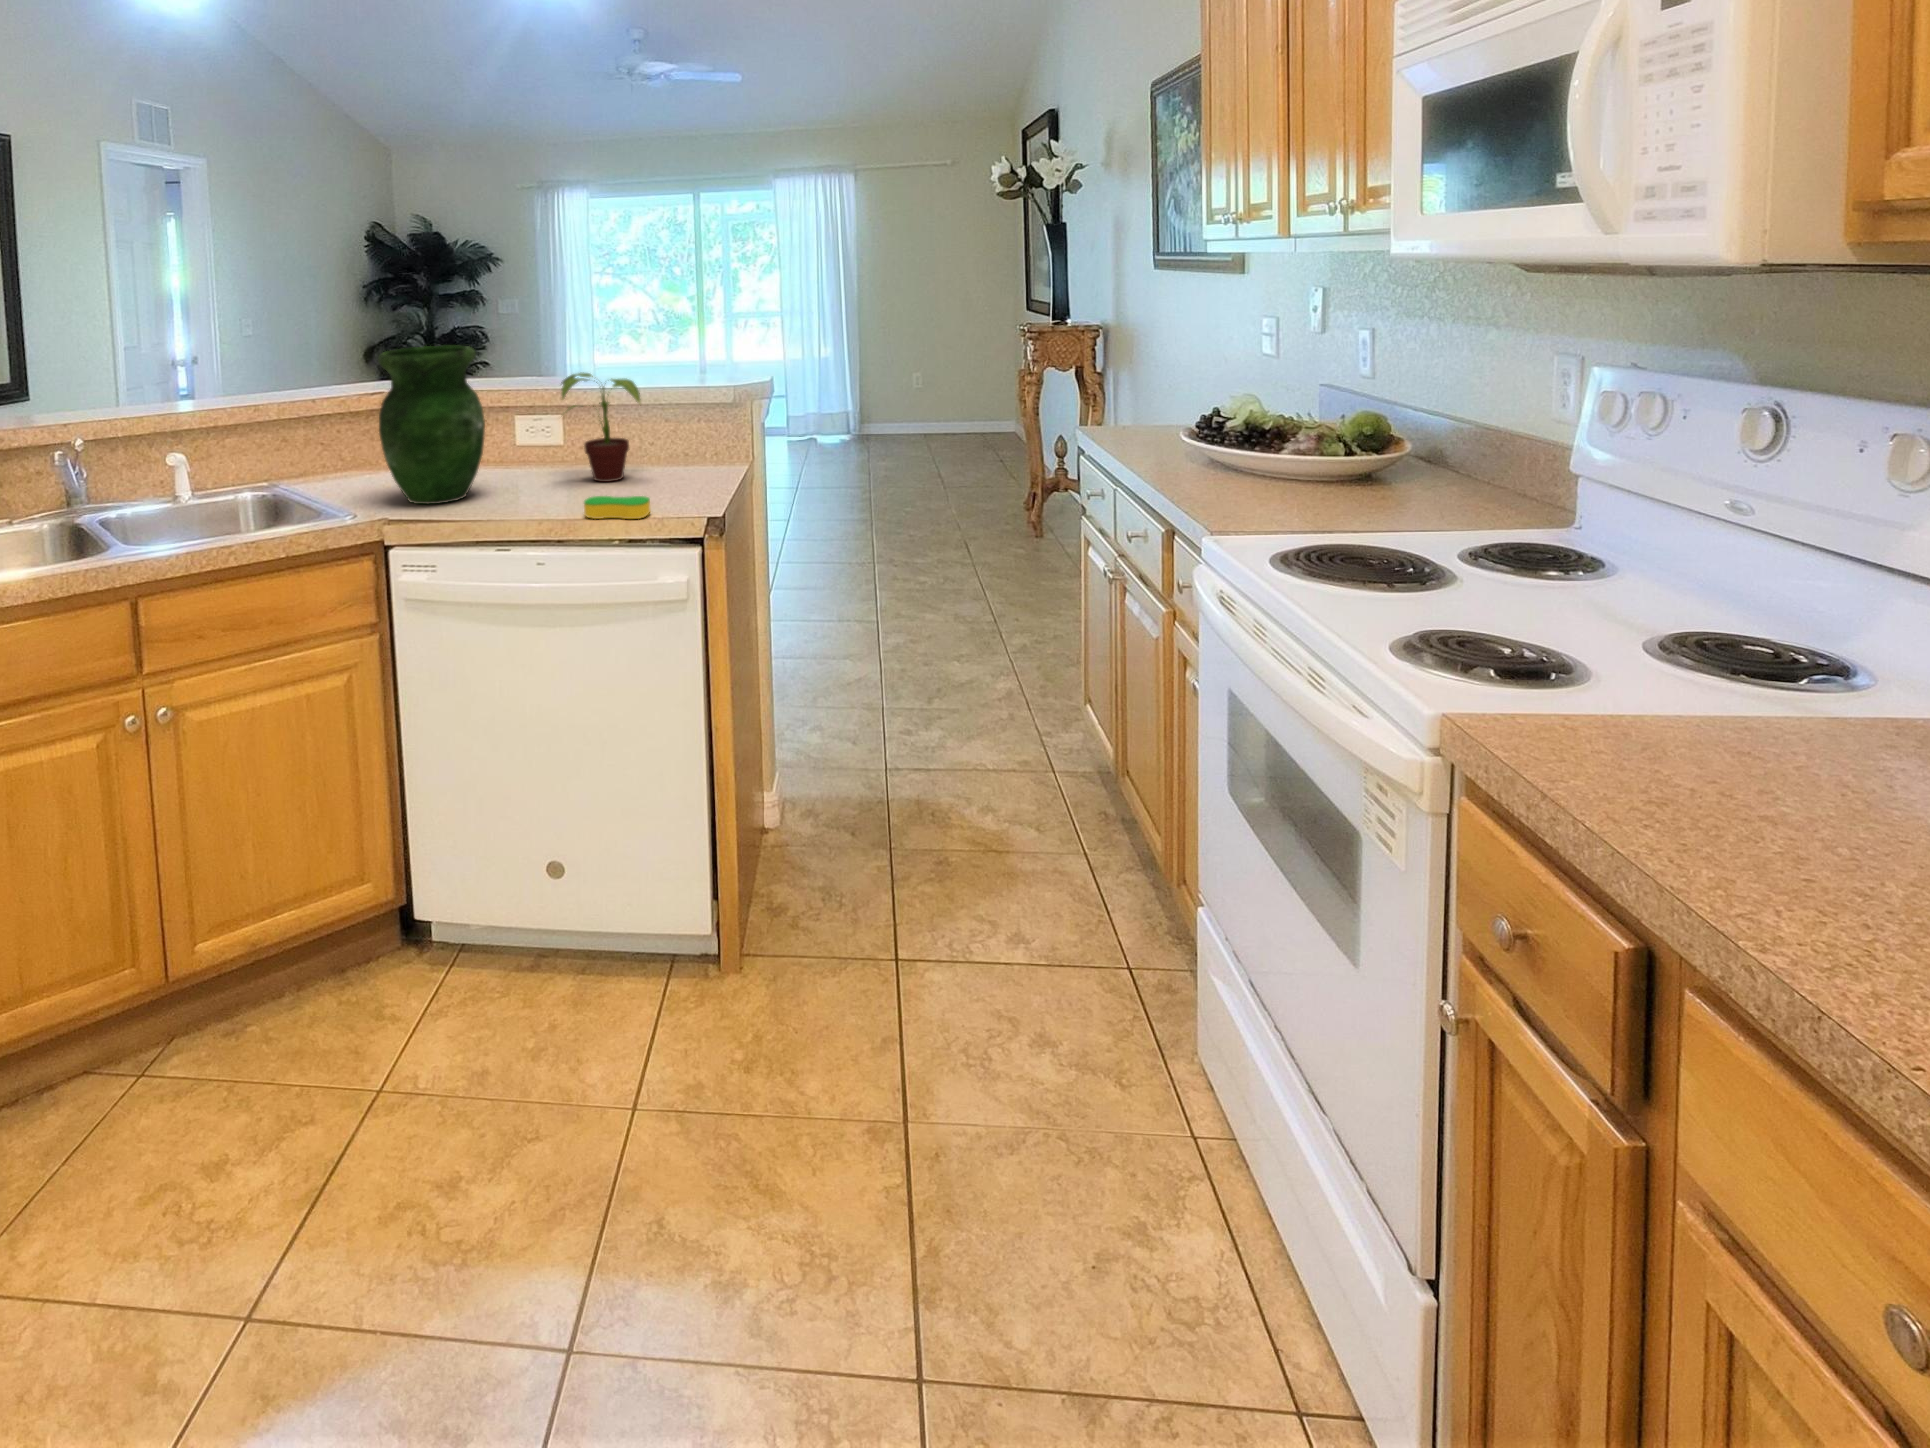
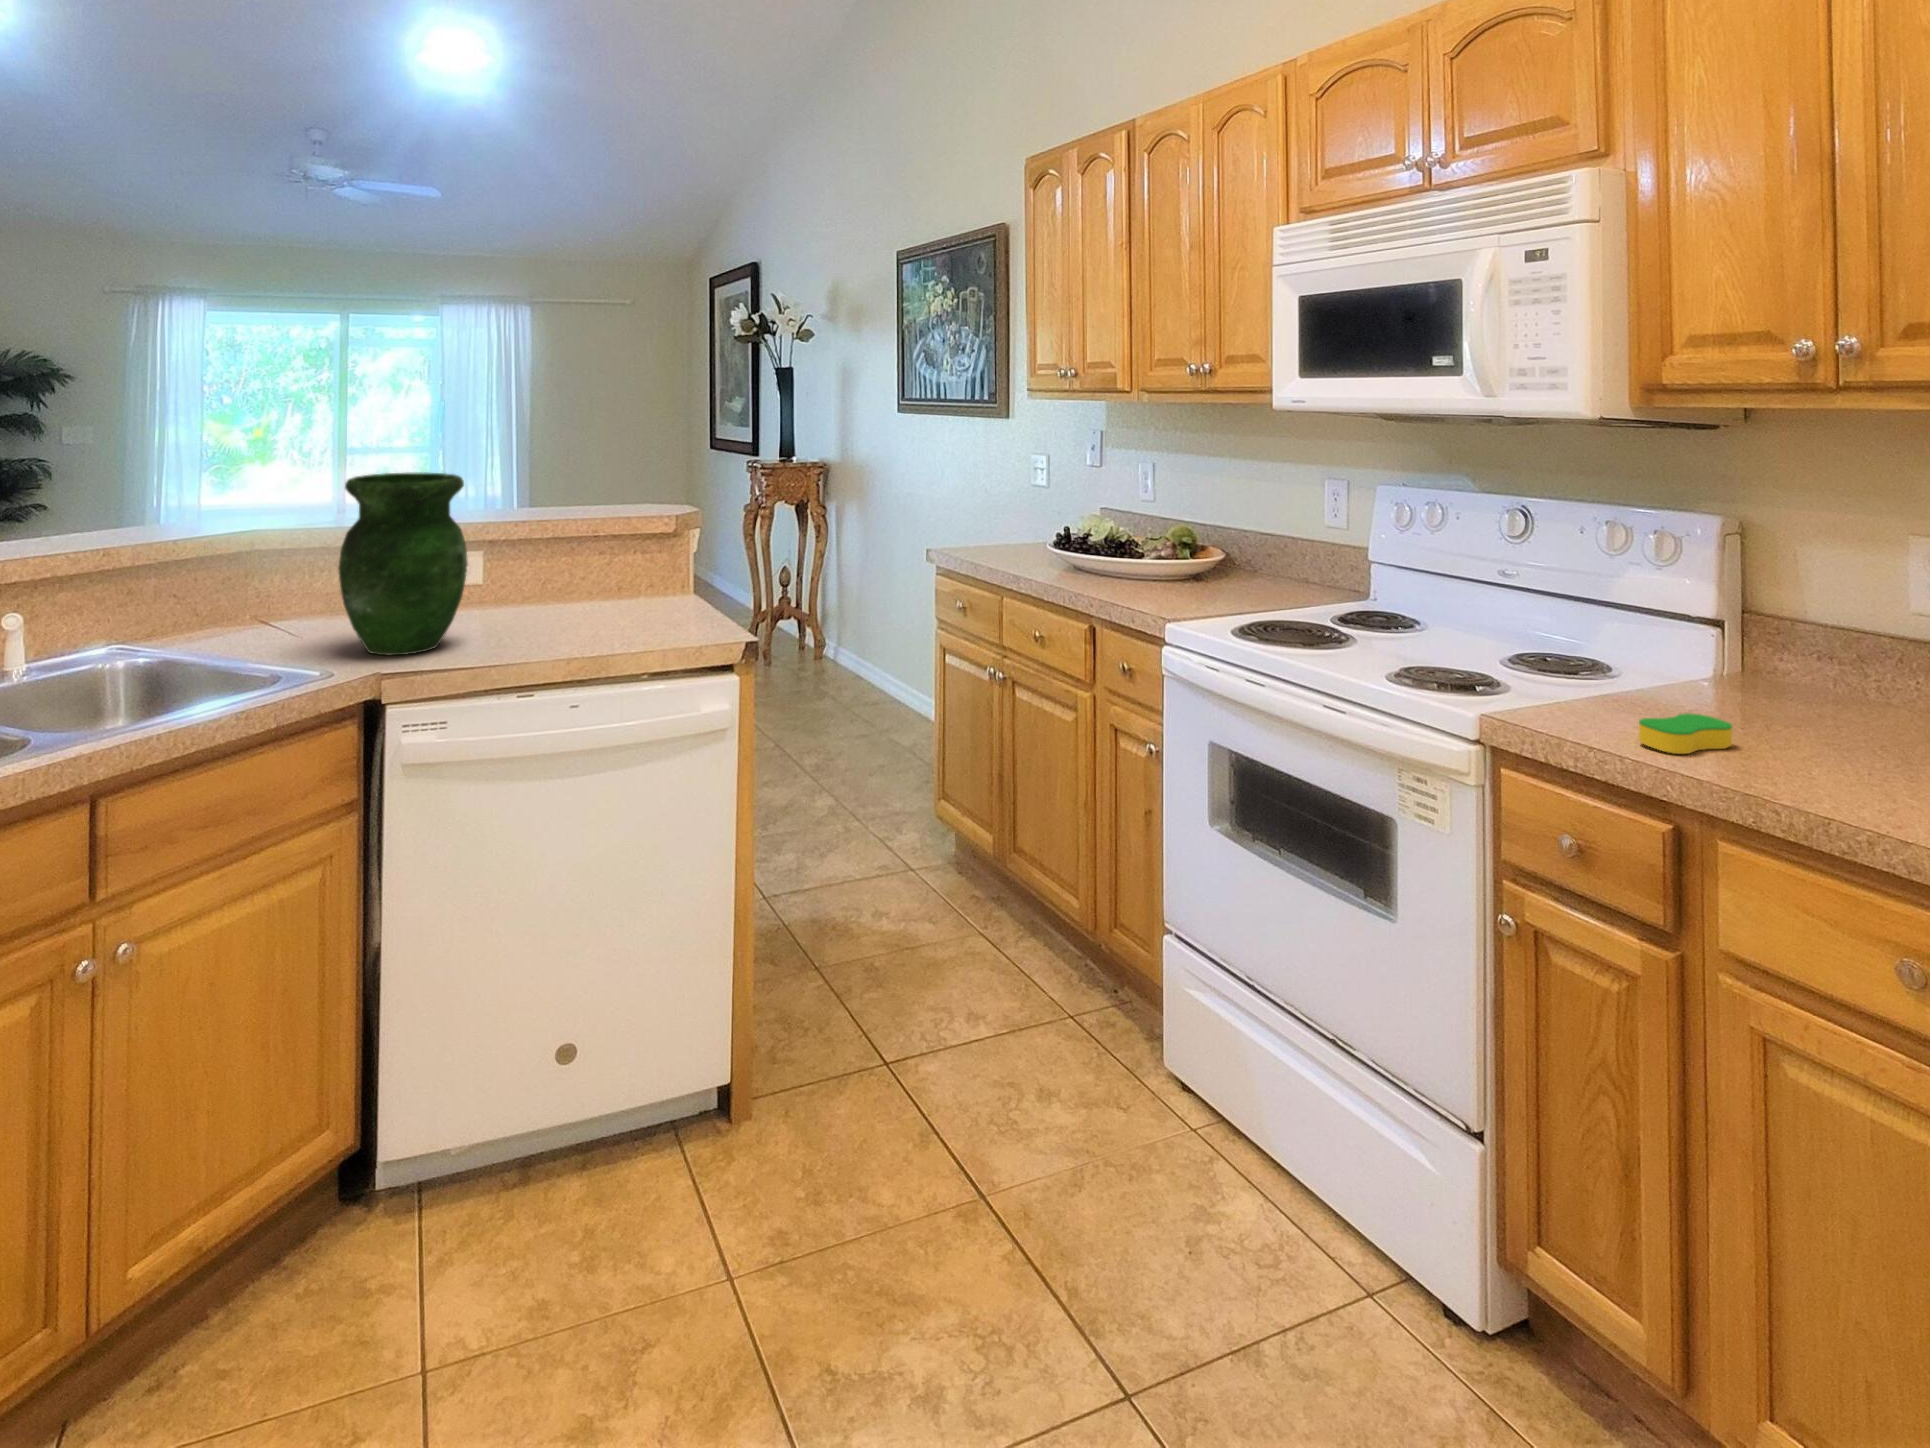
potted plant: present [561,372,640,482] -> none [514,503,631,619]
sponge: present [584,496,650,519] -> present [1639,713,1732,754]

